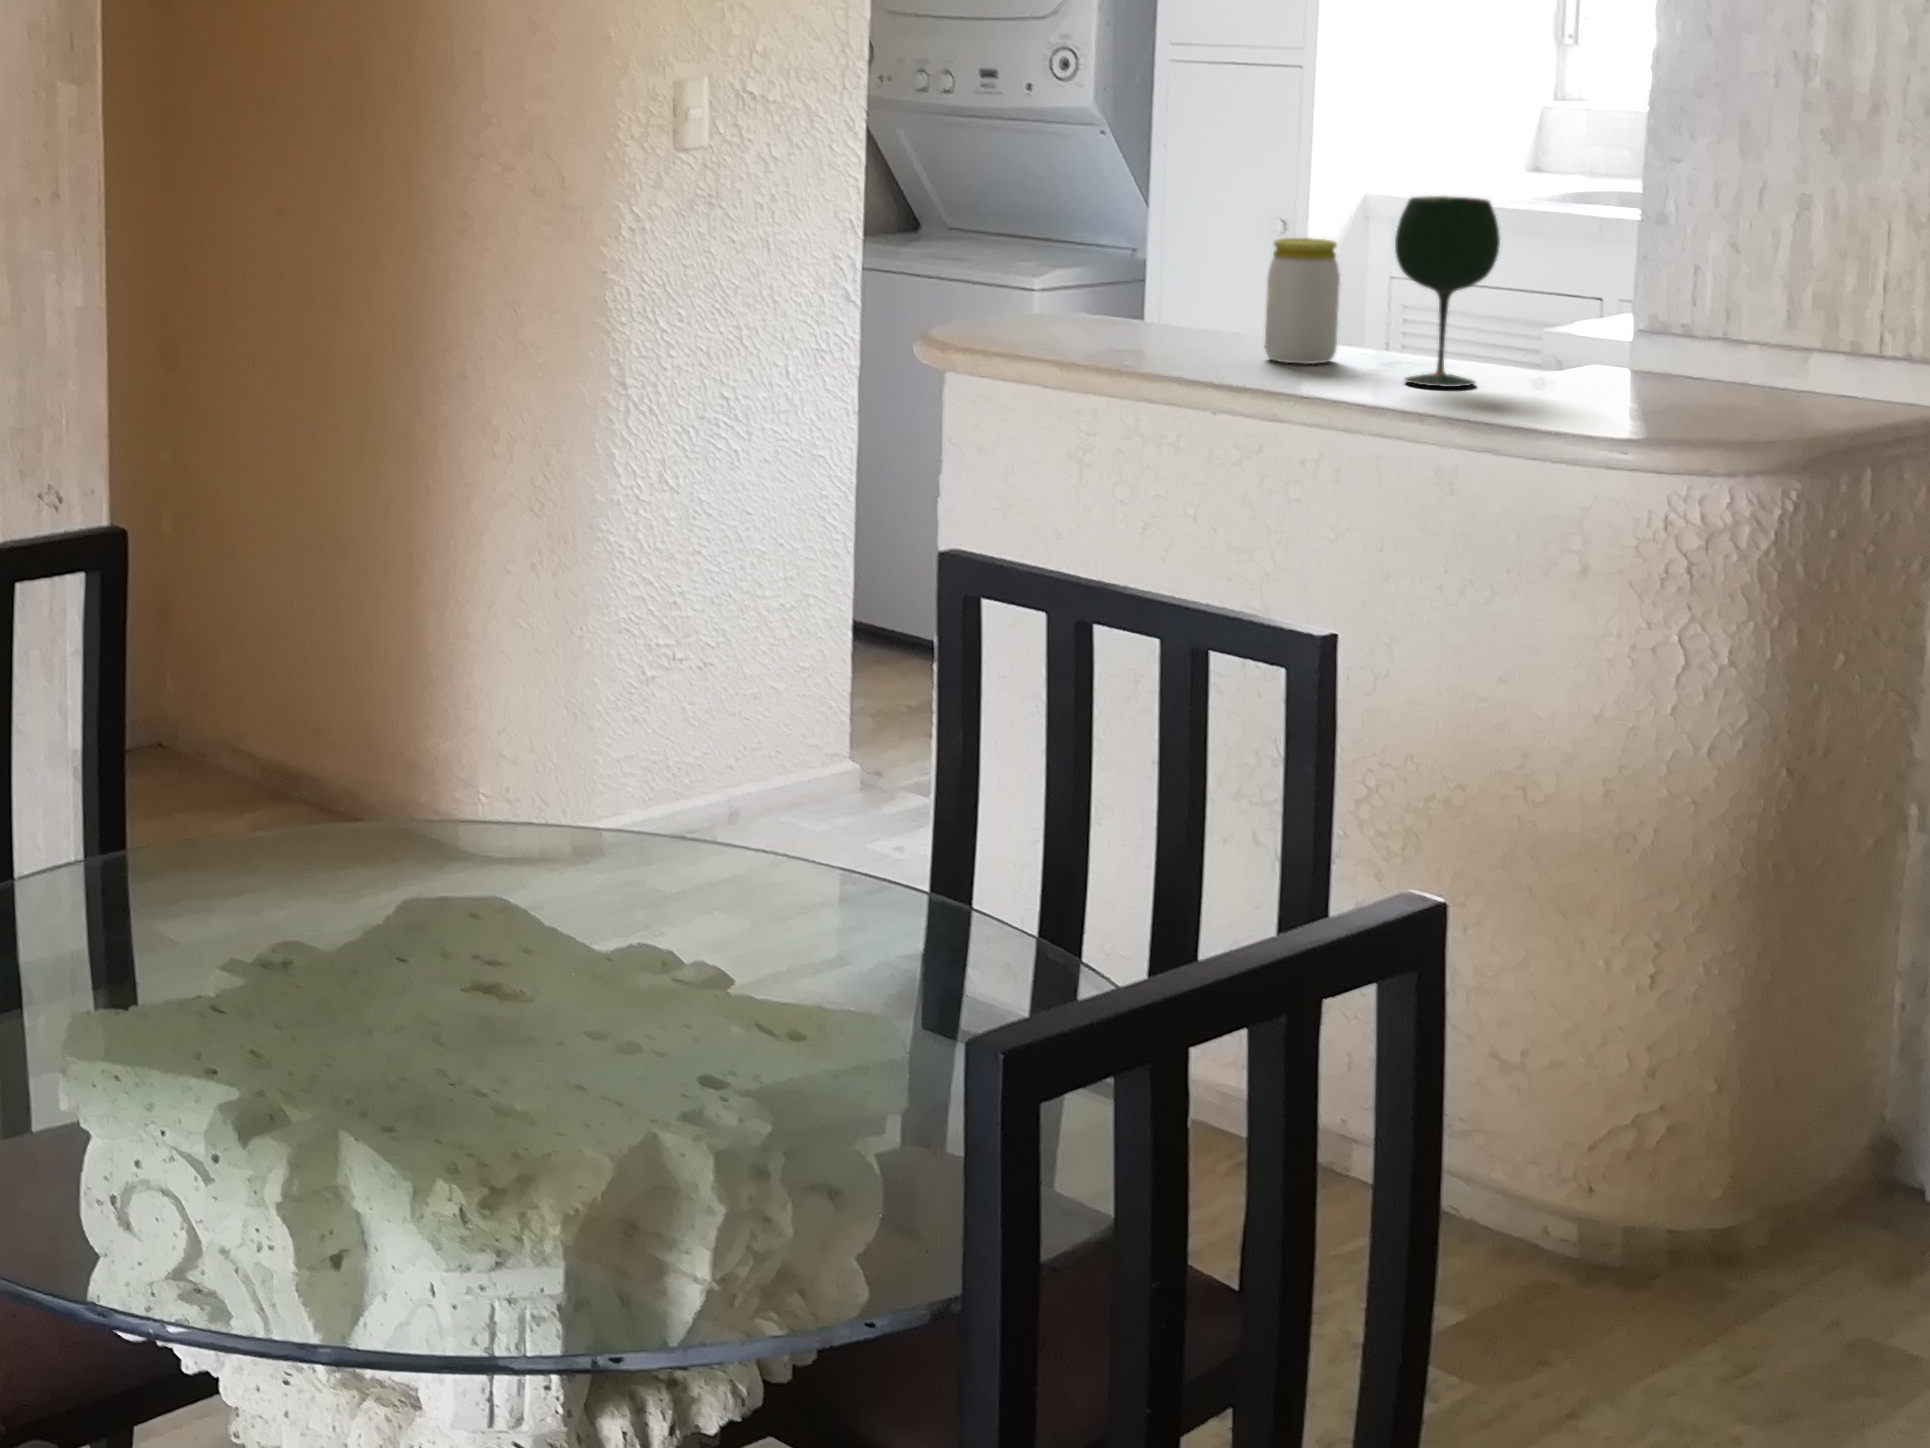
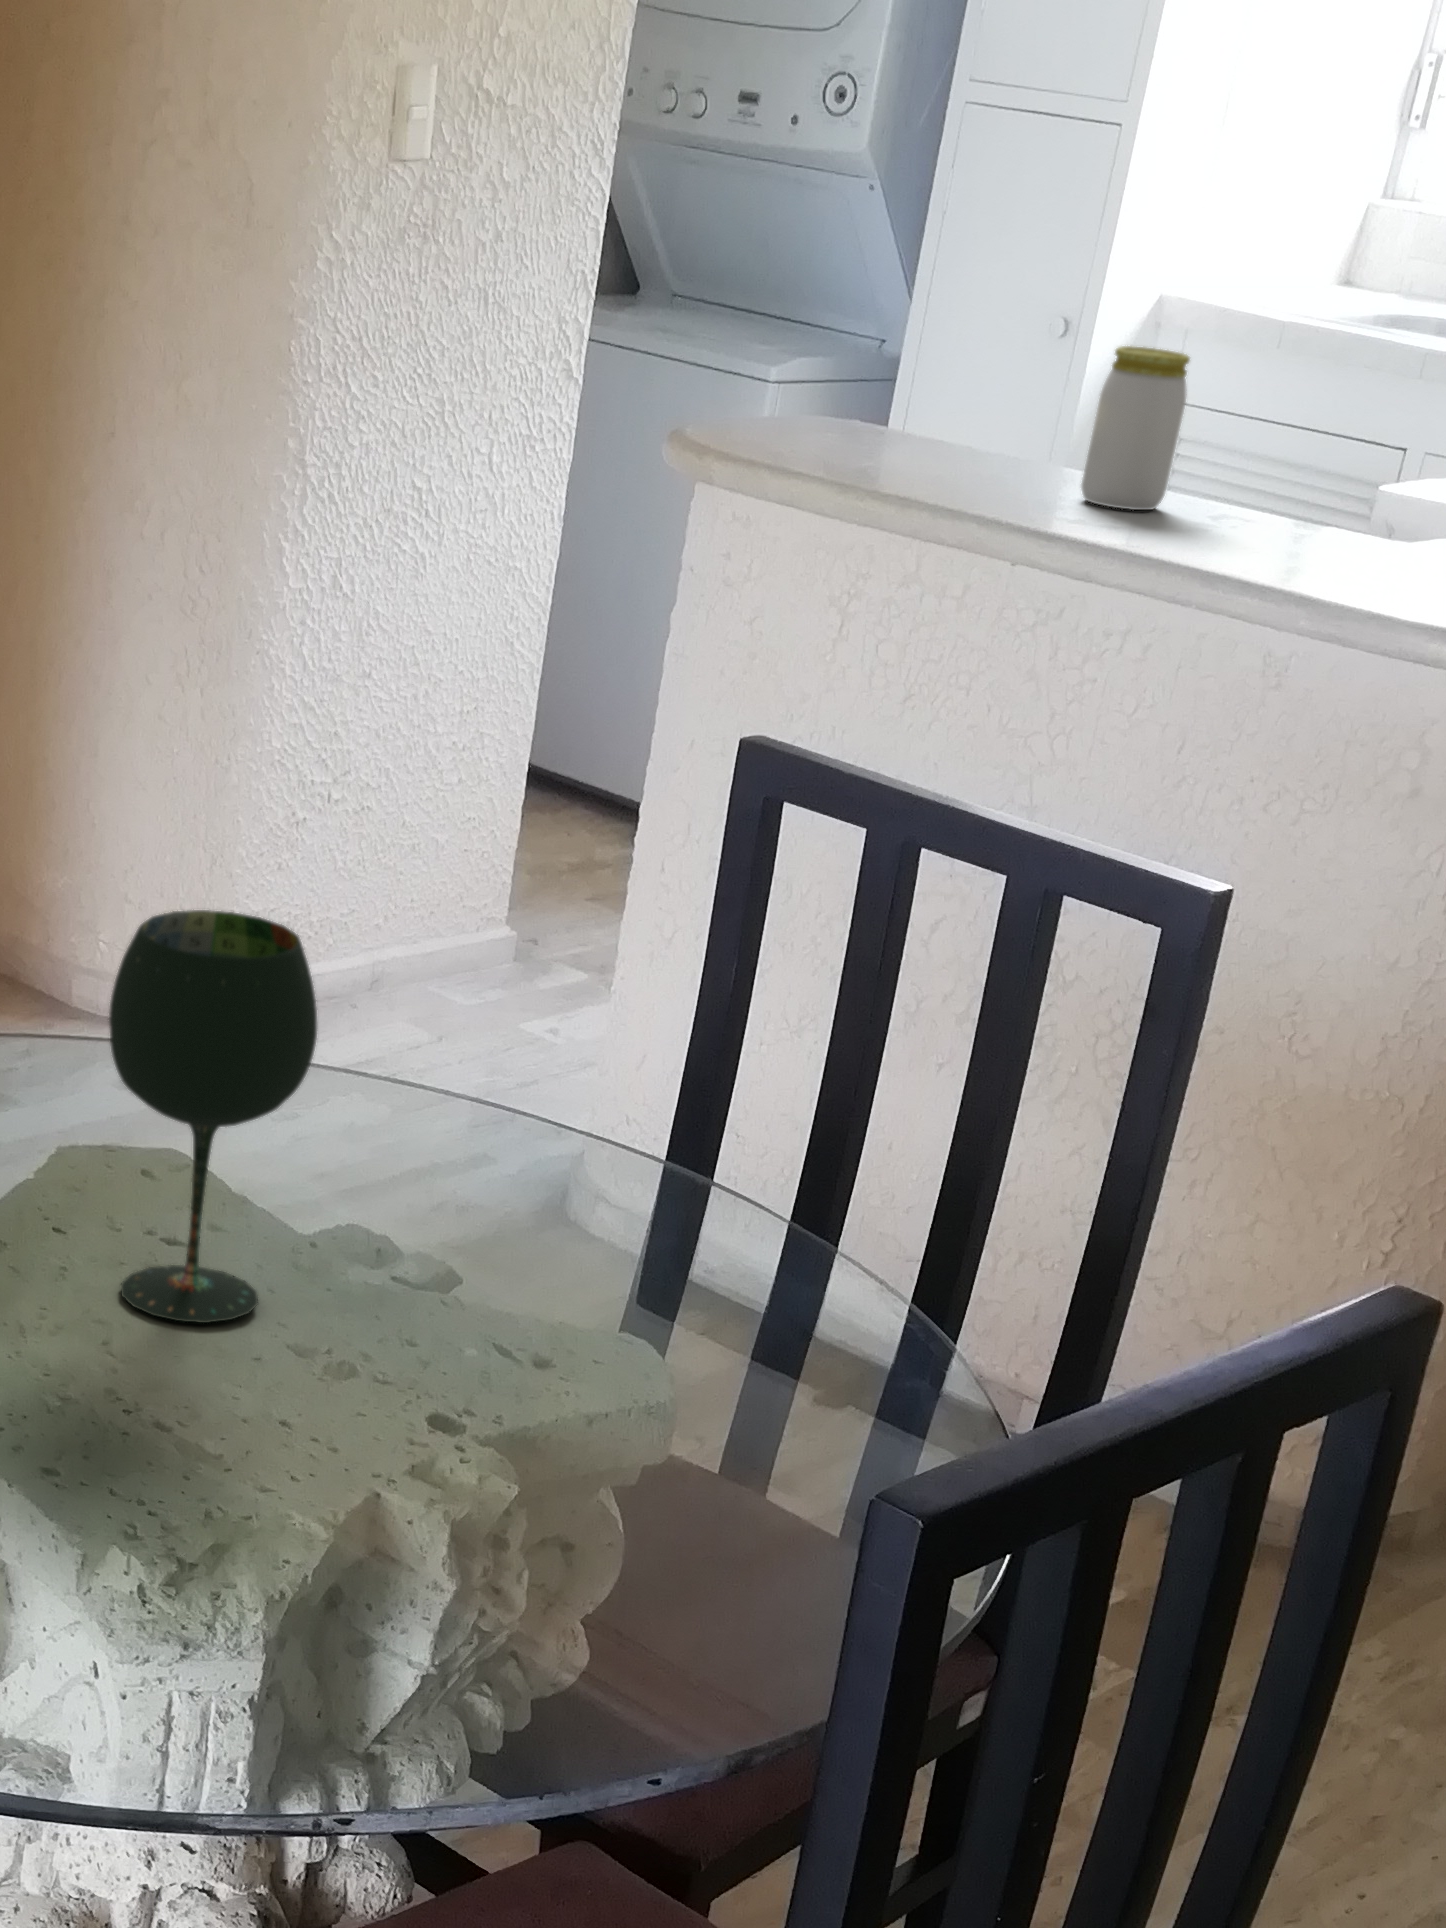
wine glass: present [1395,196,1500,387] -> present [109,910,317,1323]

